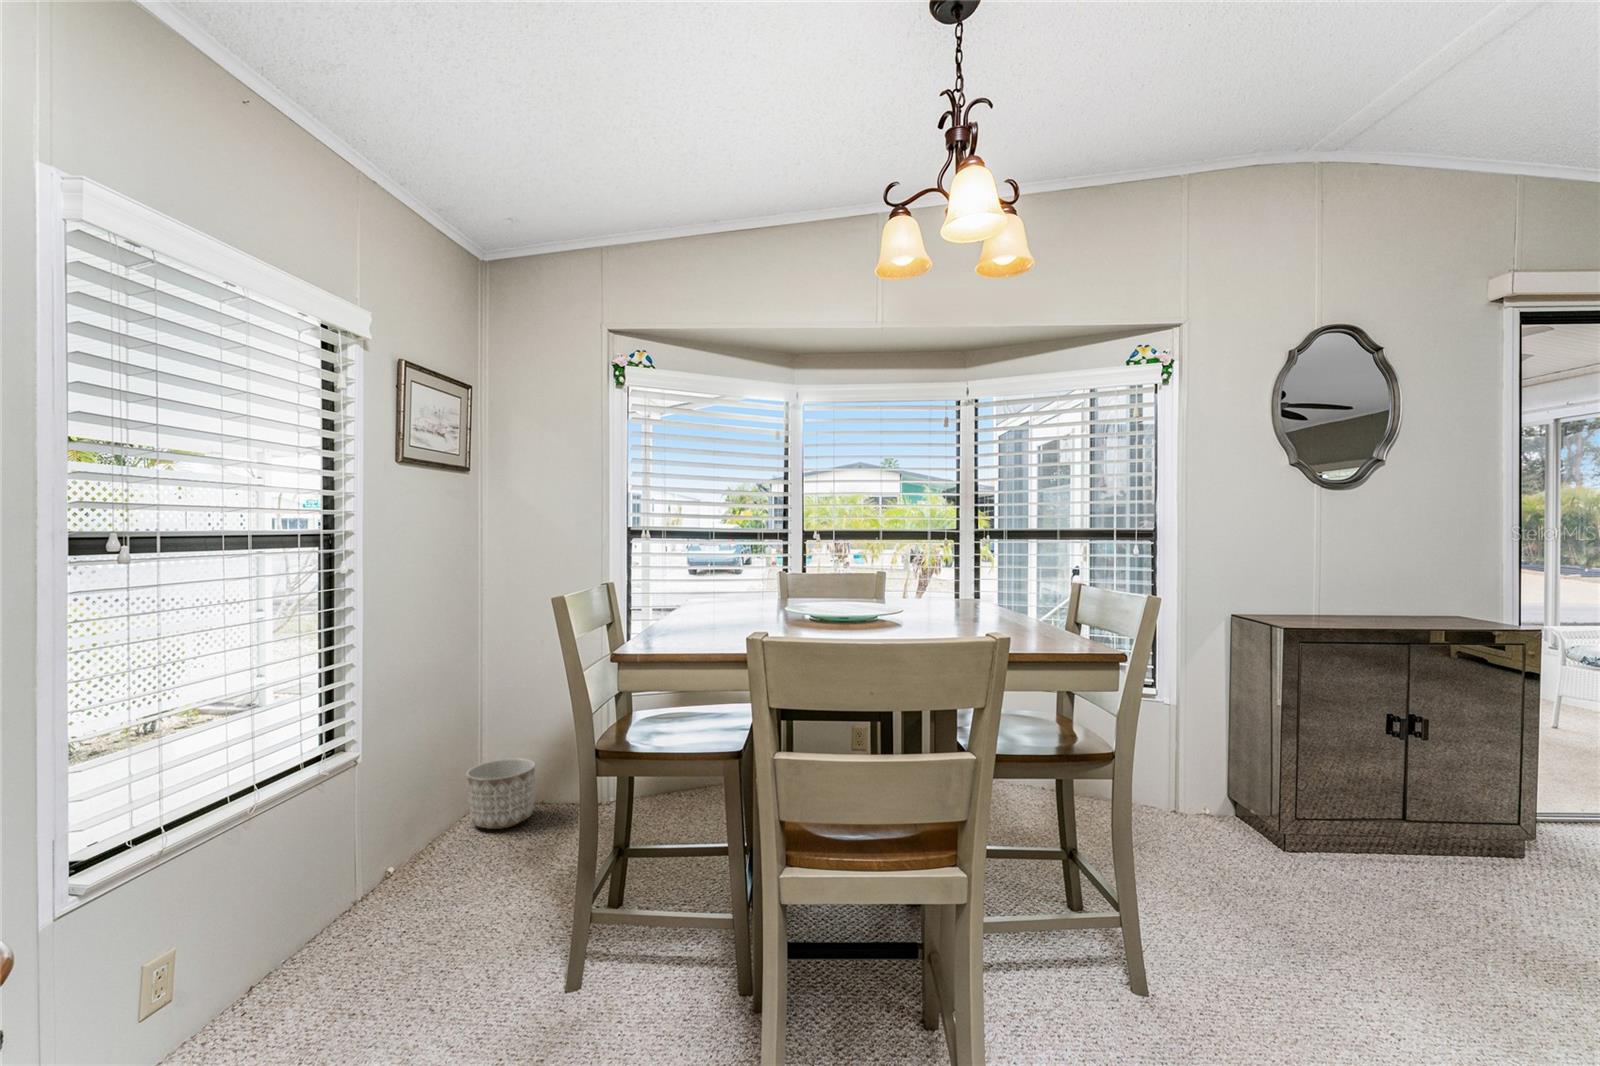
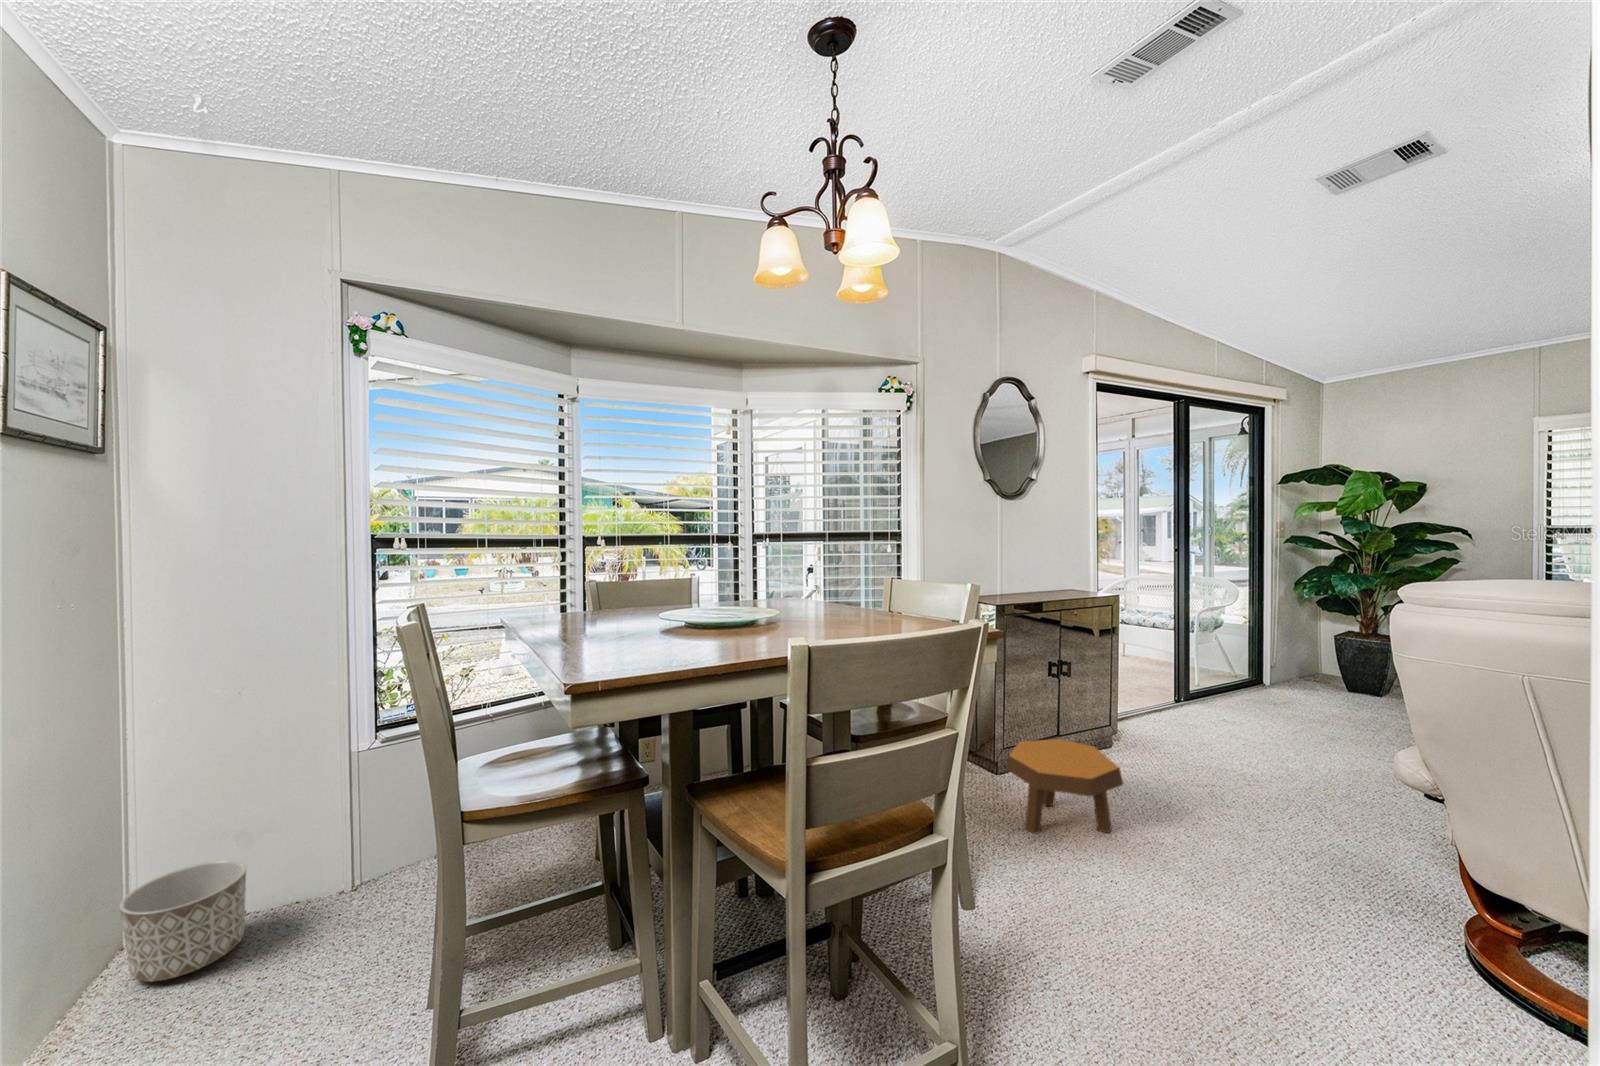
footstool: none [1253,804,1430,948] -> present [1006,739,1123,834]

